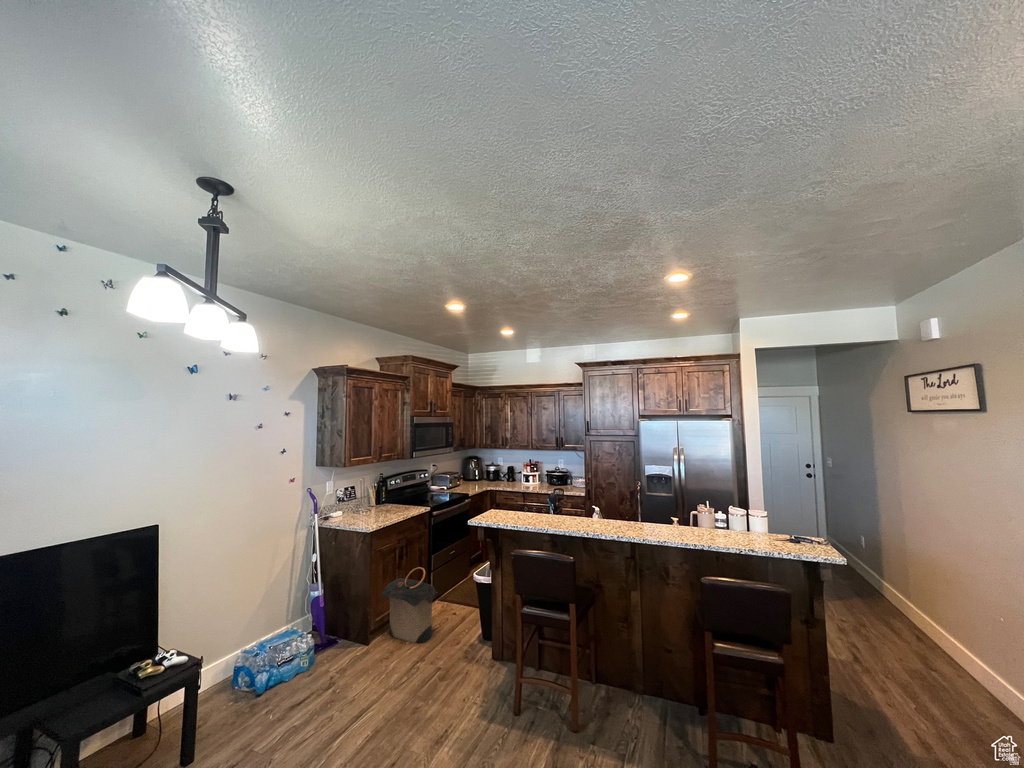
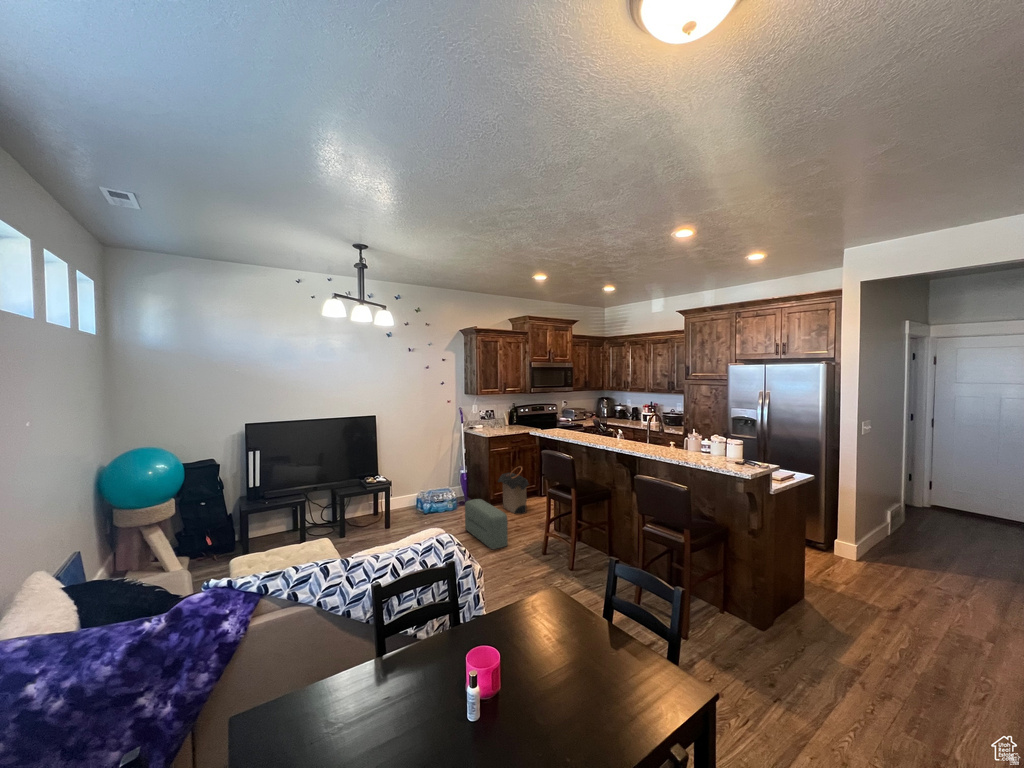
pouf: none [360,642,457,739] -> present [465,499,508,549]

